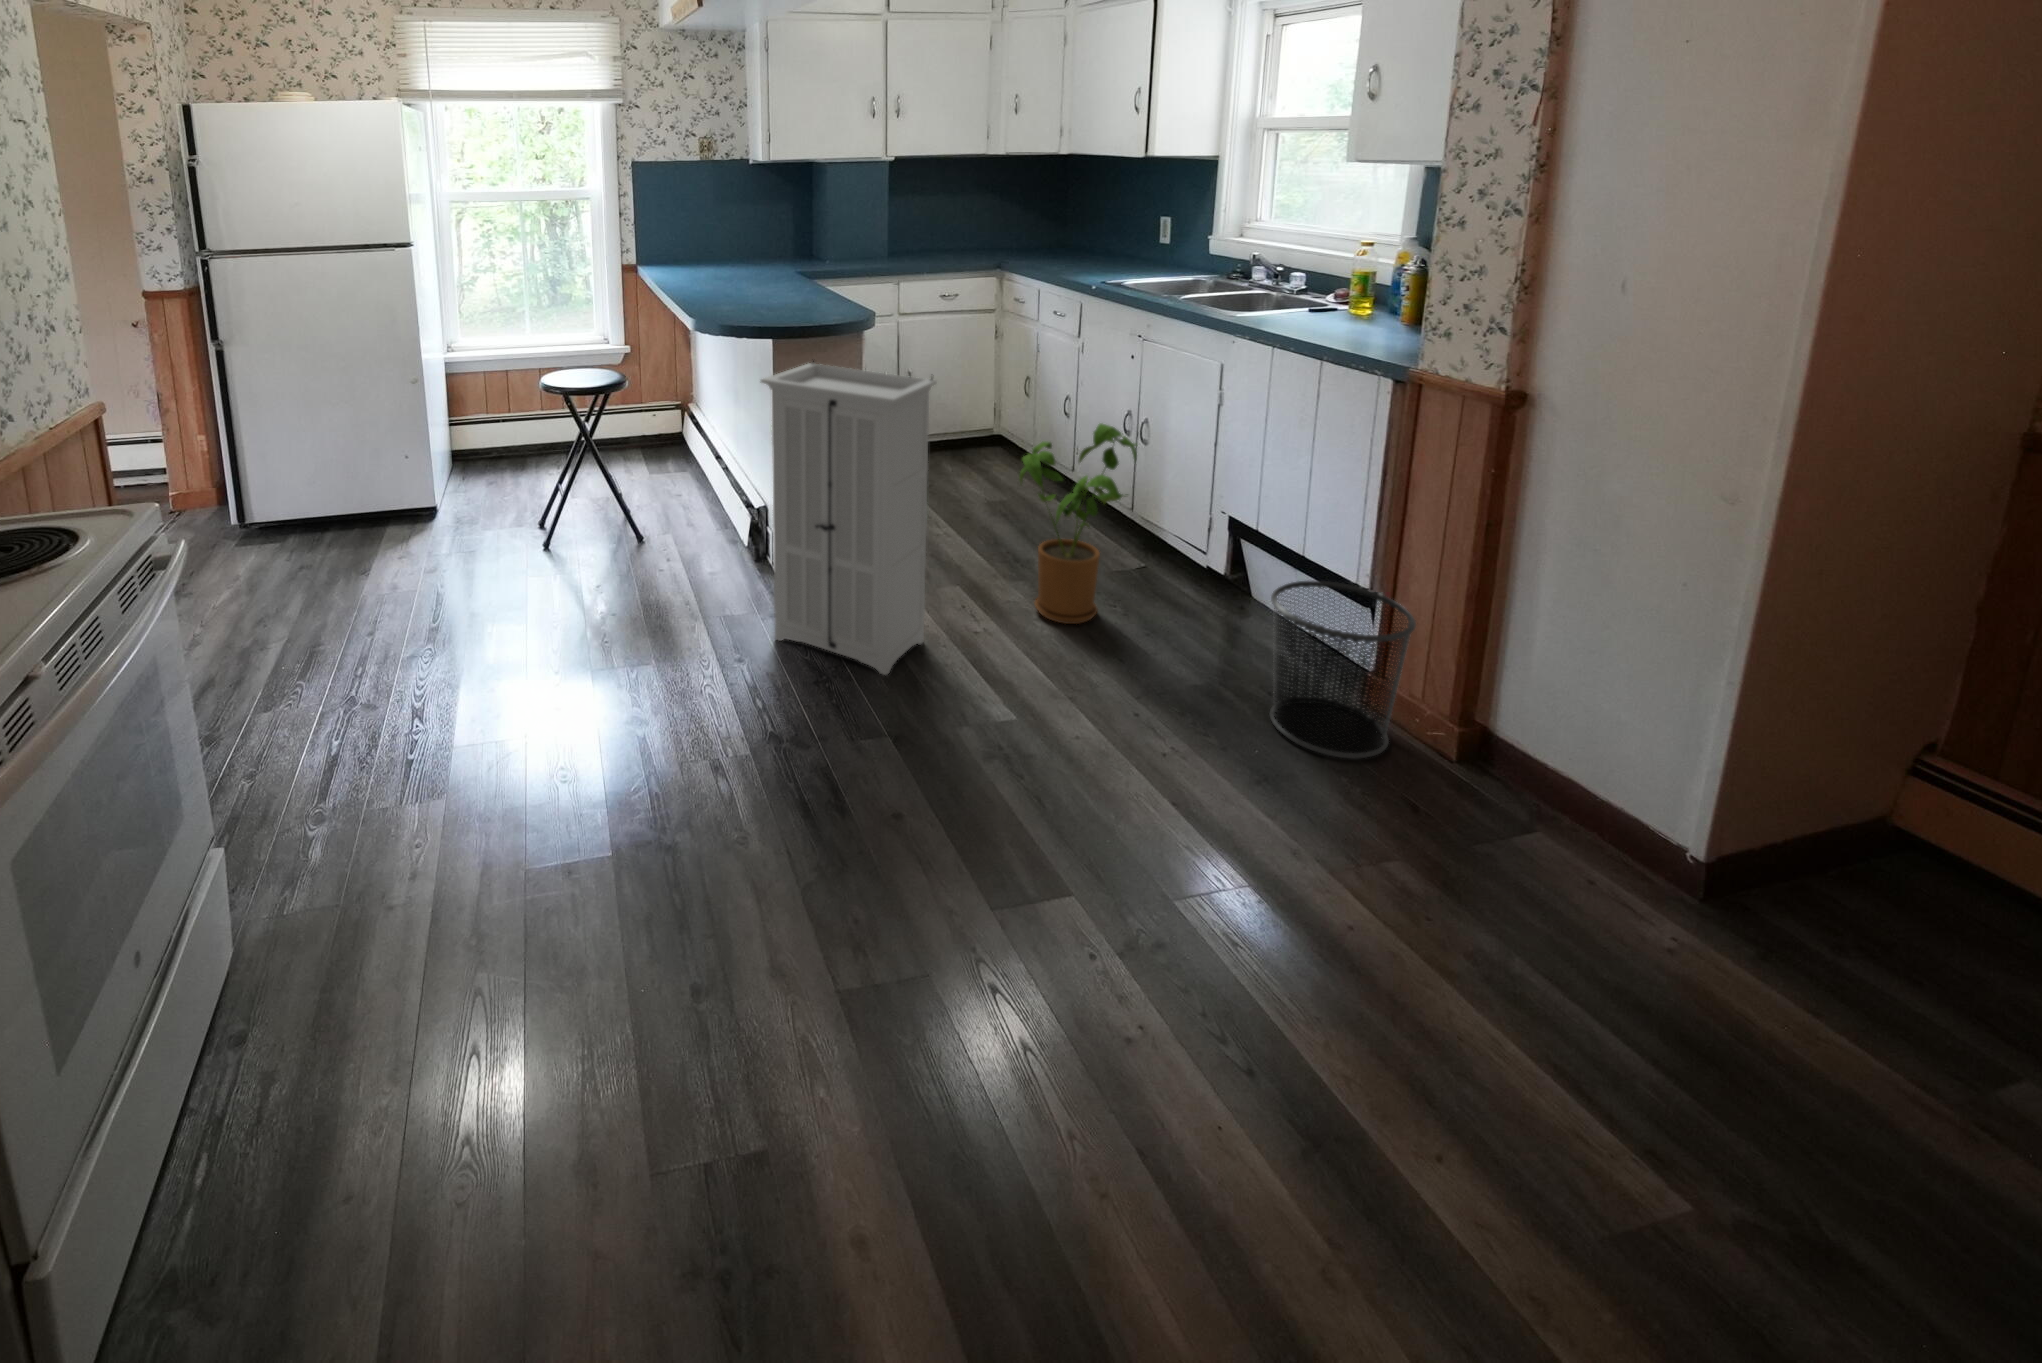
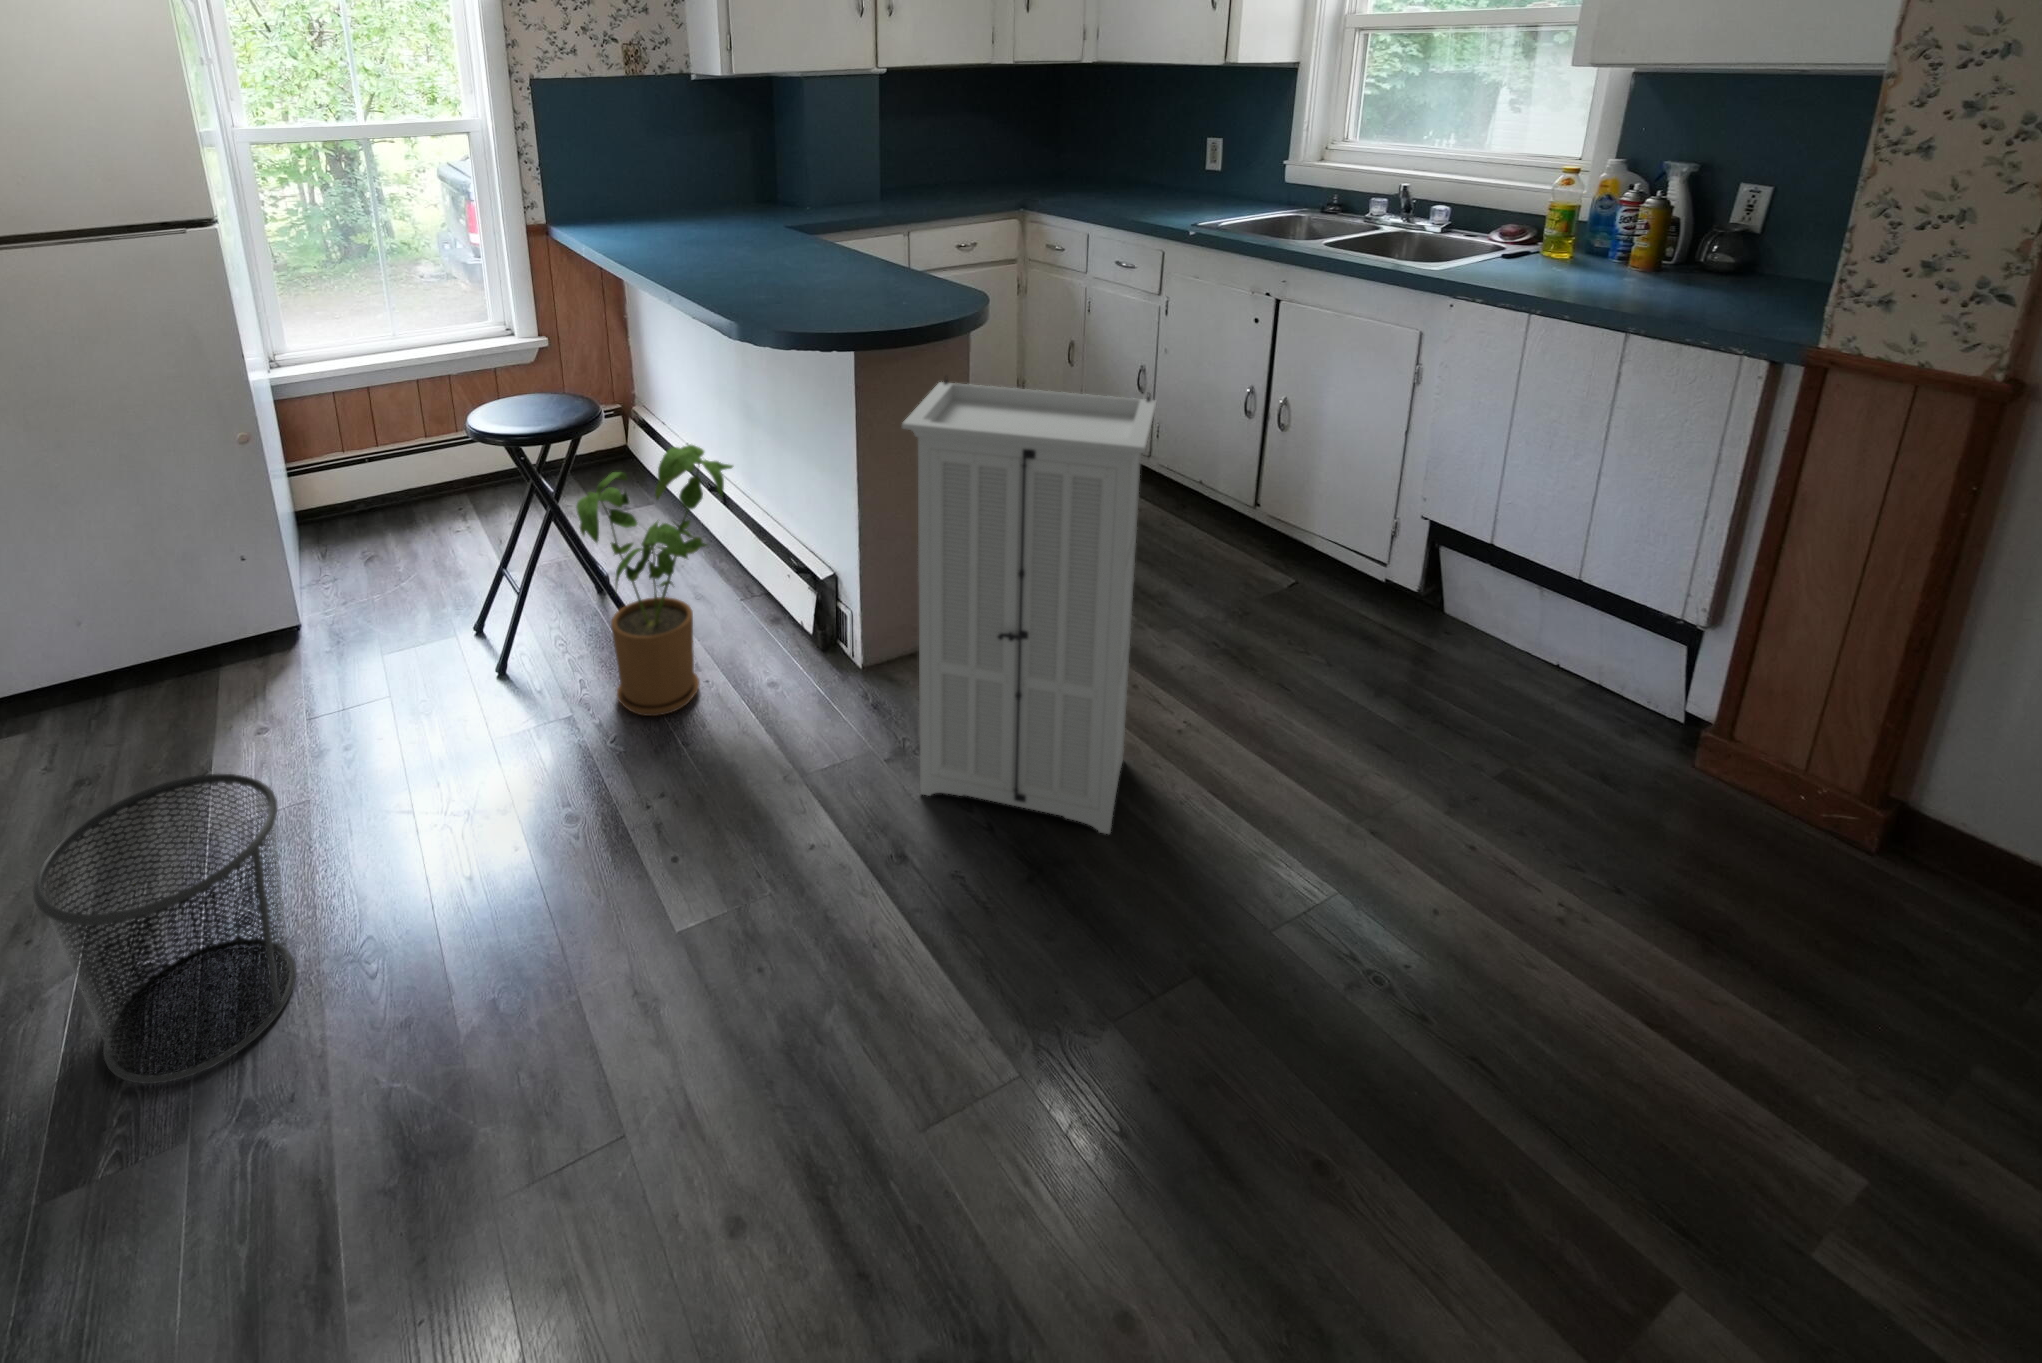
house plant: present [1019,424,1137,624] -> present [576,444,733,716]
waste bin: present [1270,581,1416,759] -> present [33,774,296,1084]

